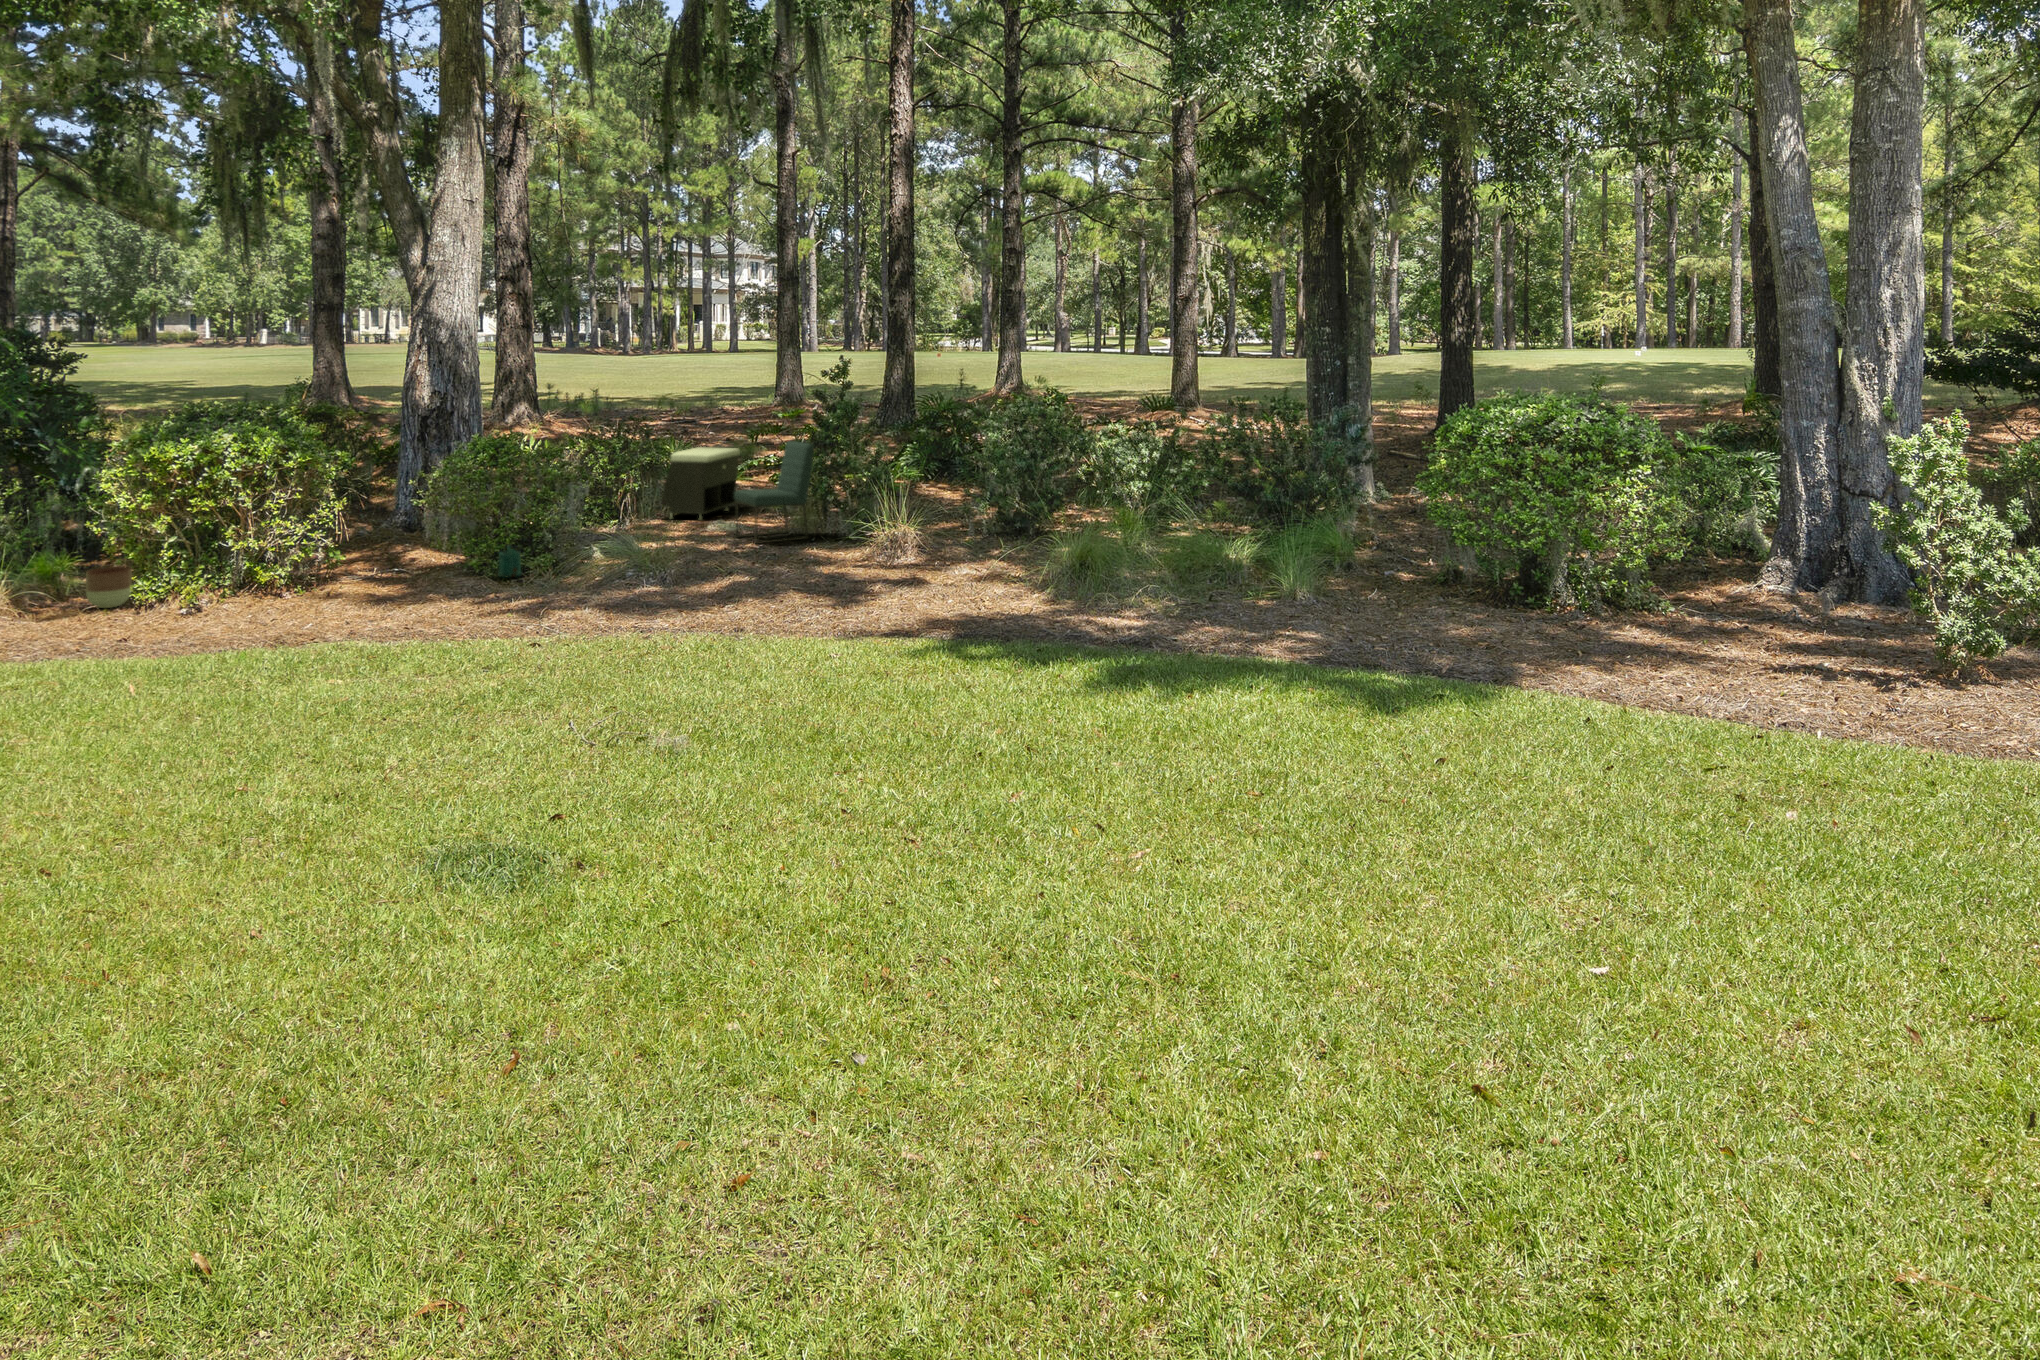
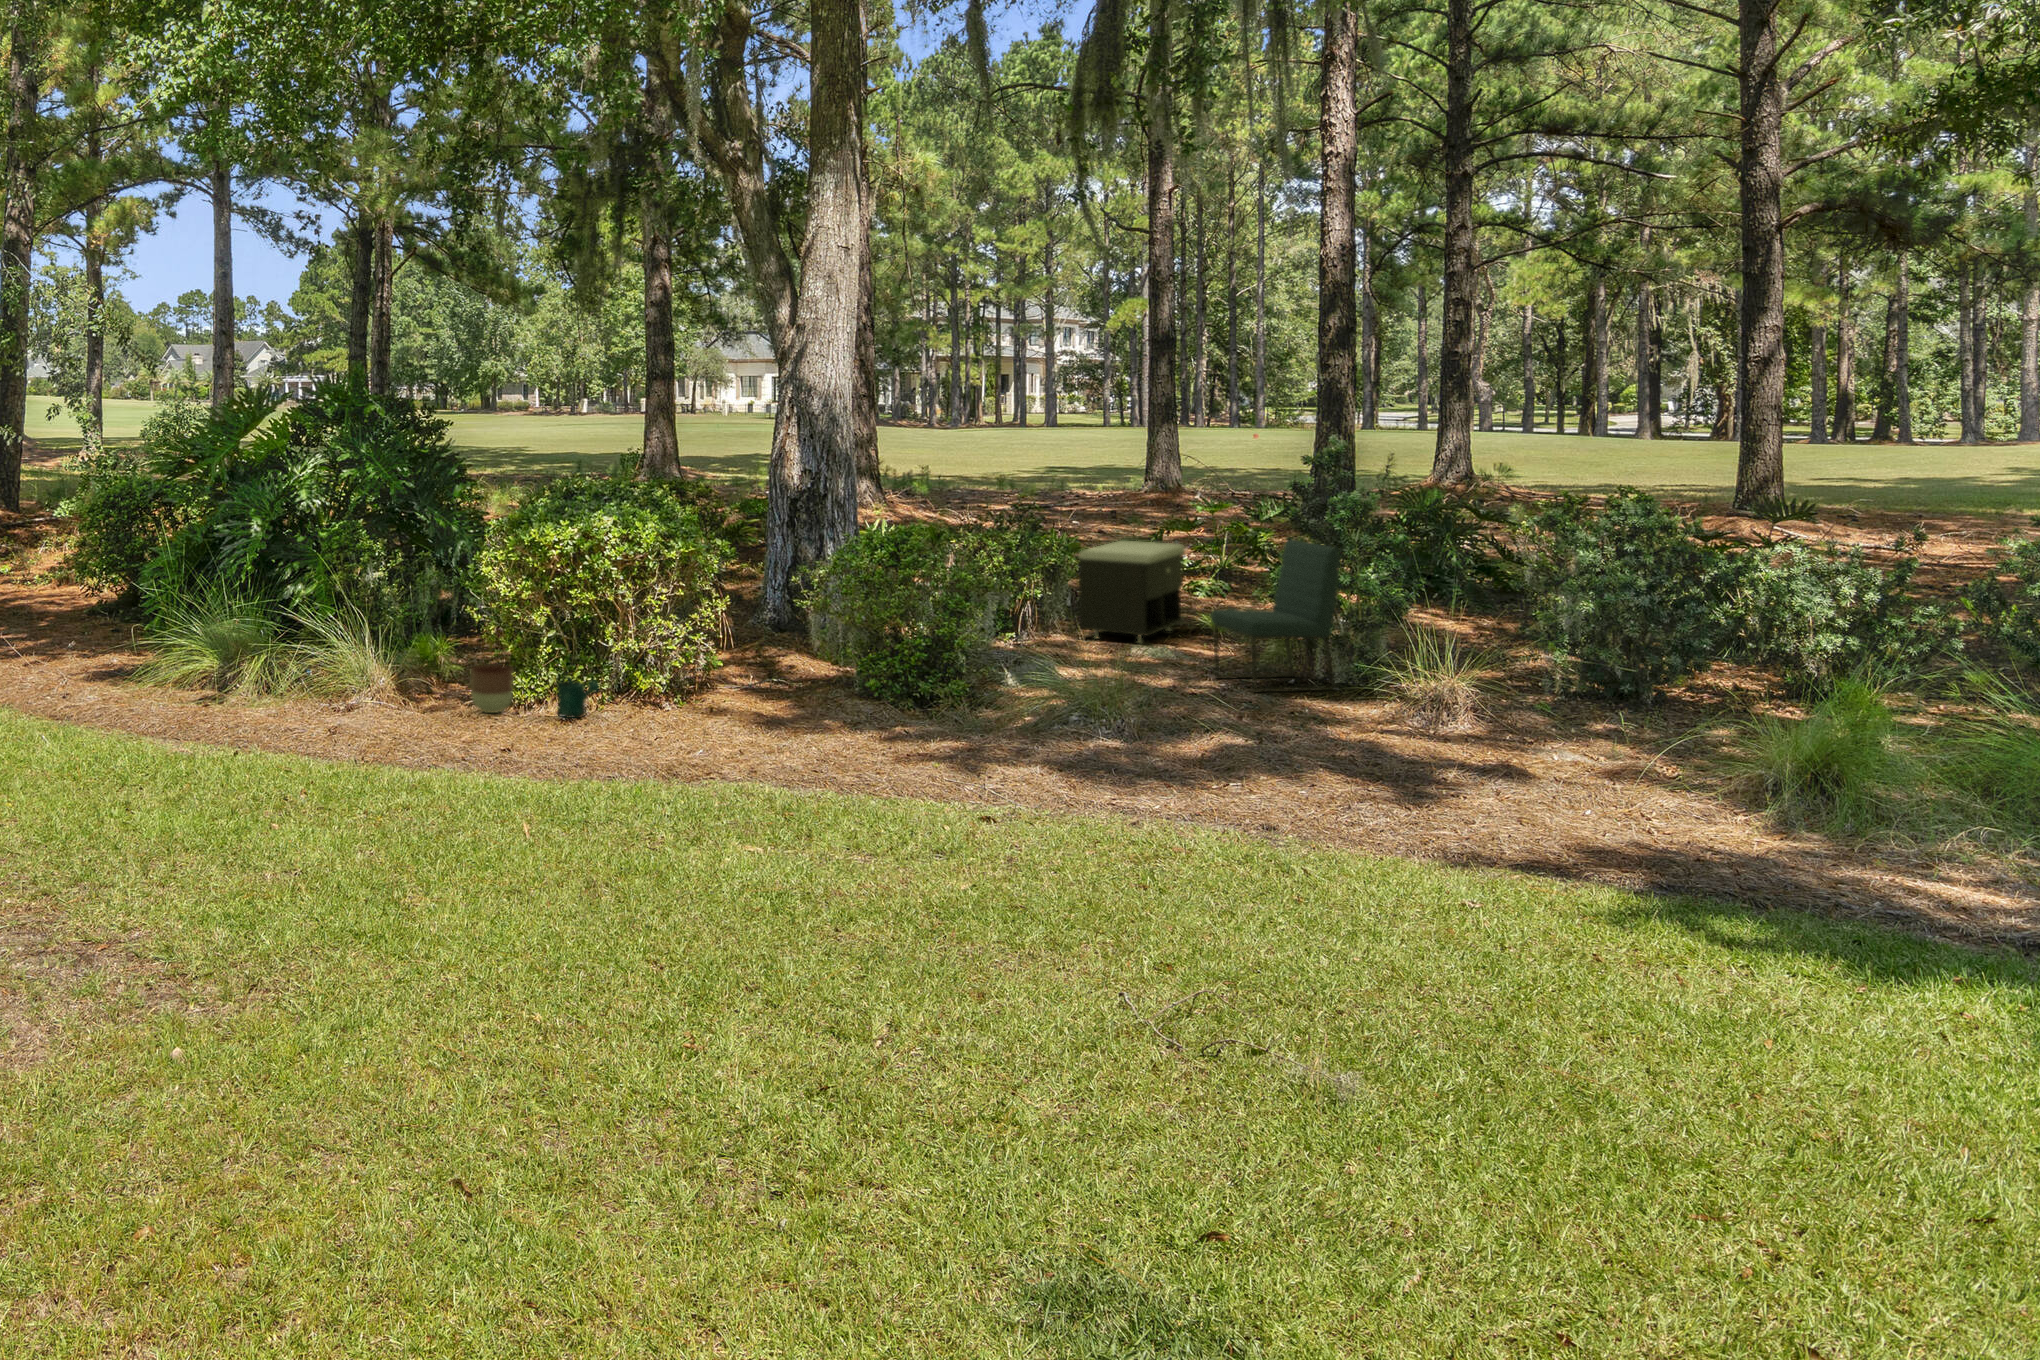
watering can: present [498,544,521,577] -> present [556,672,599,718]

